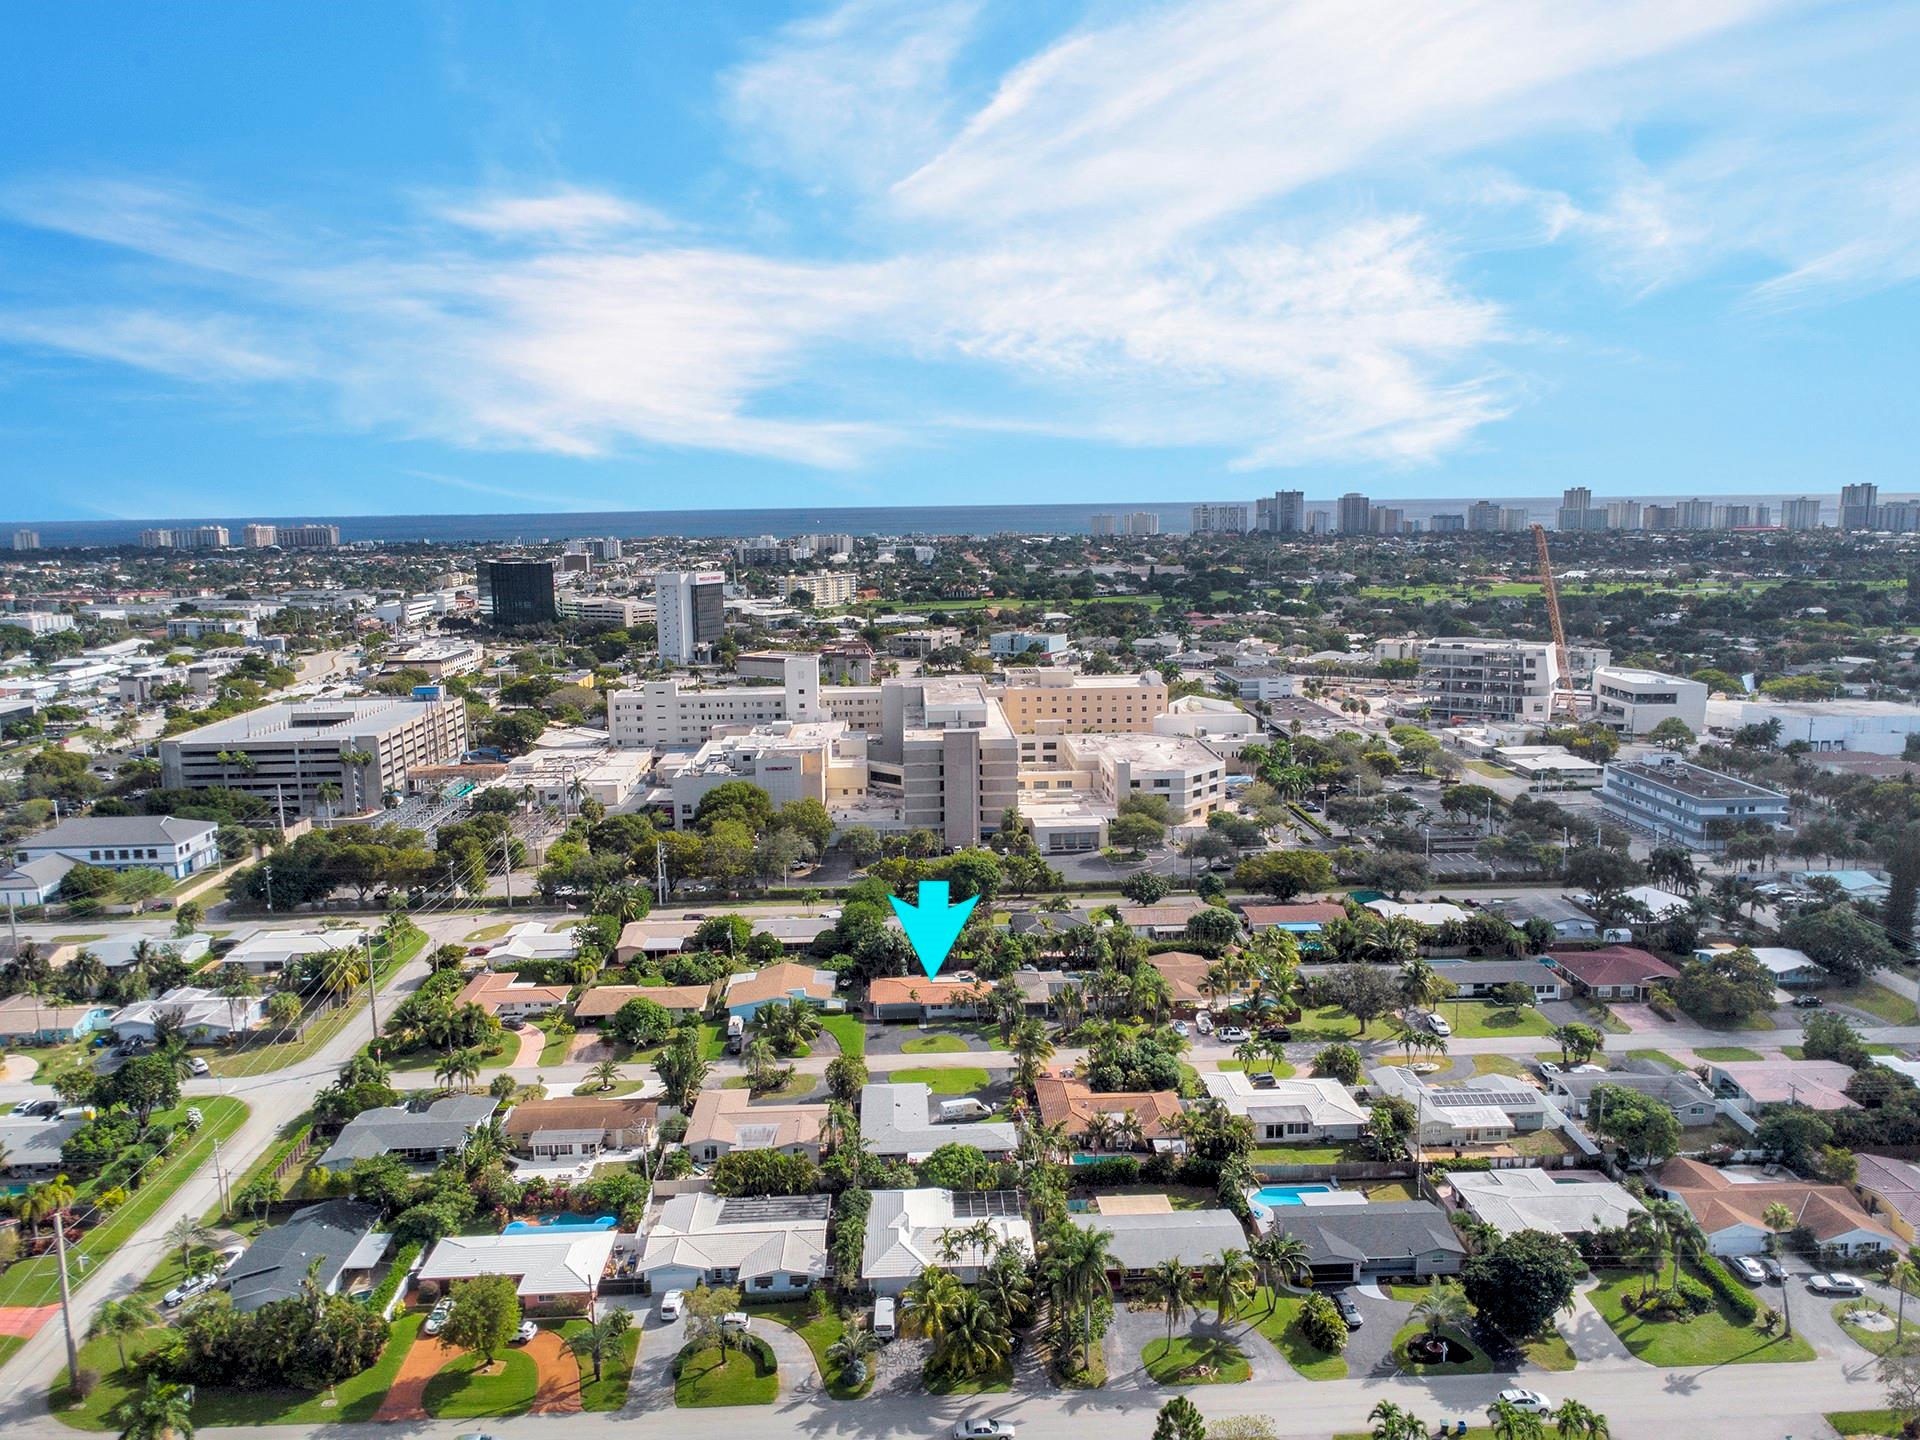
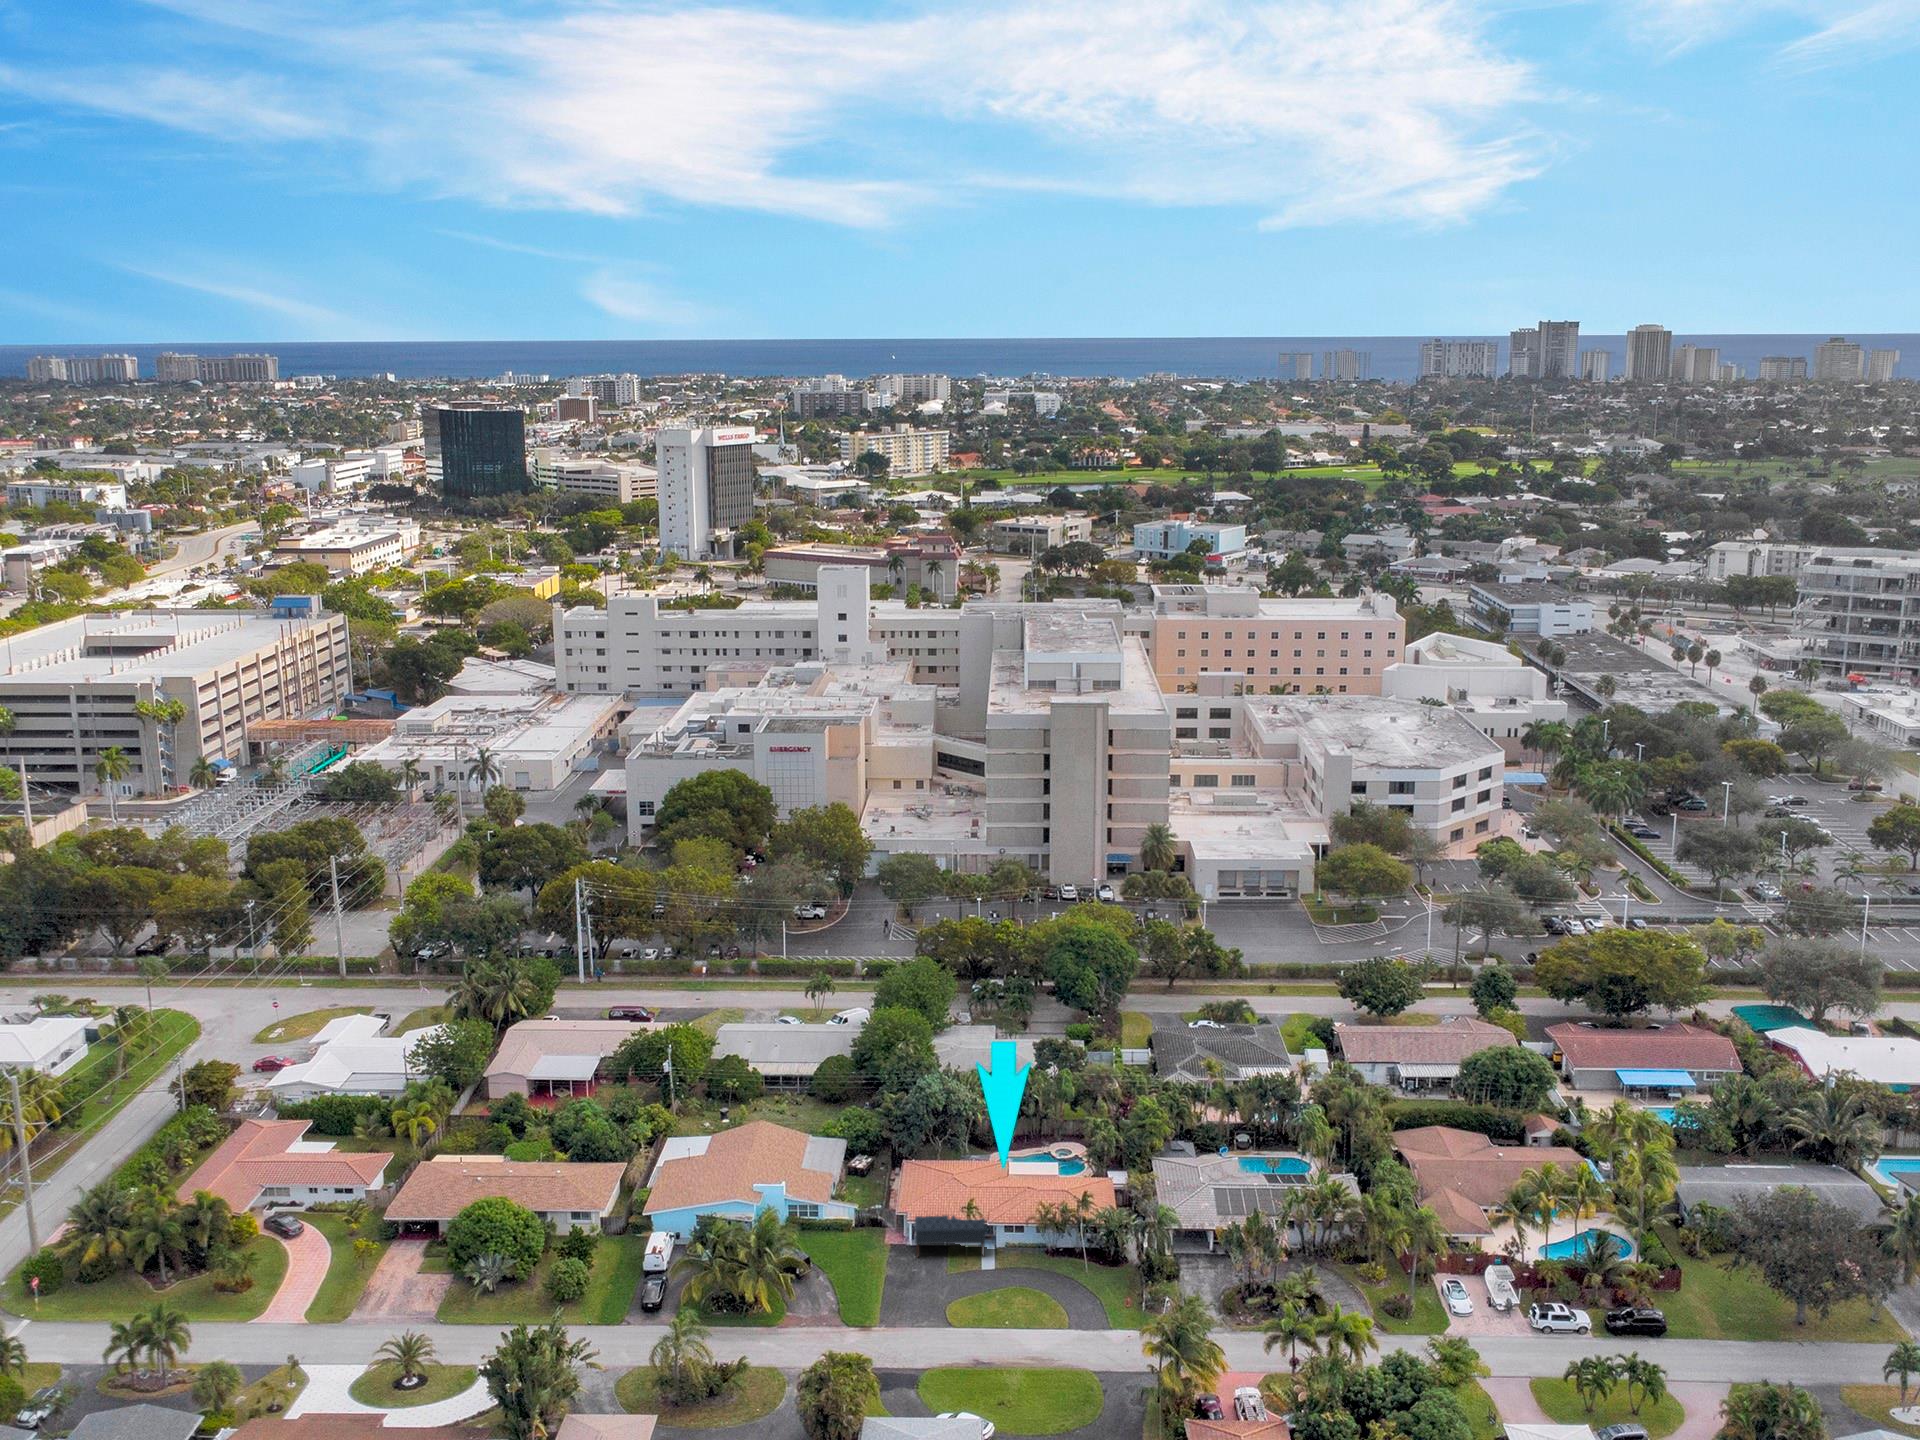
potted tree: present [596,1020,615,1046] -> none [409,1229,449,1281]

